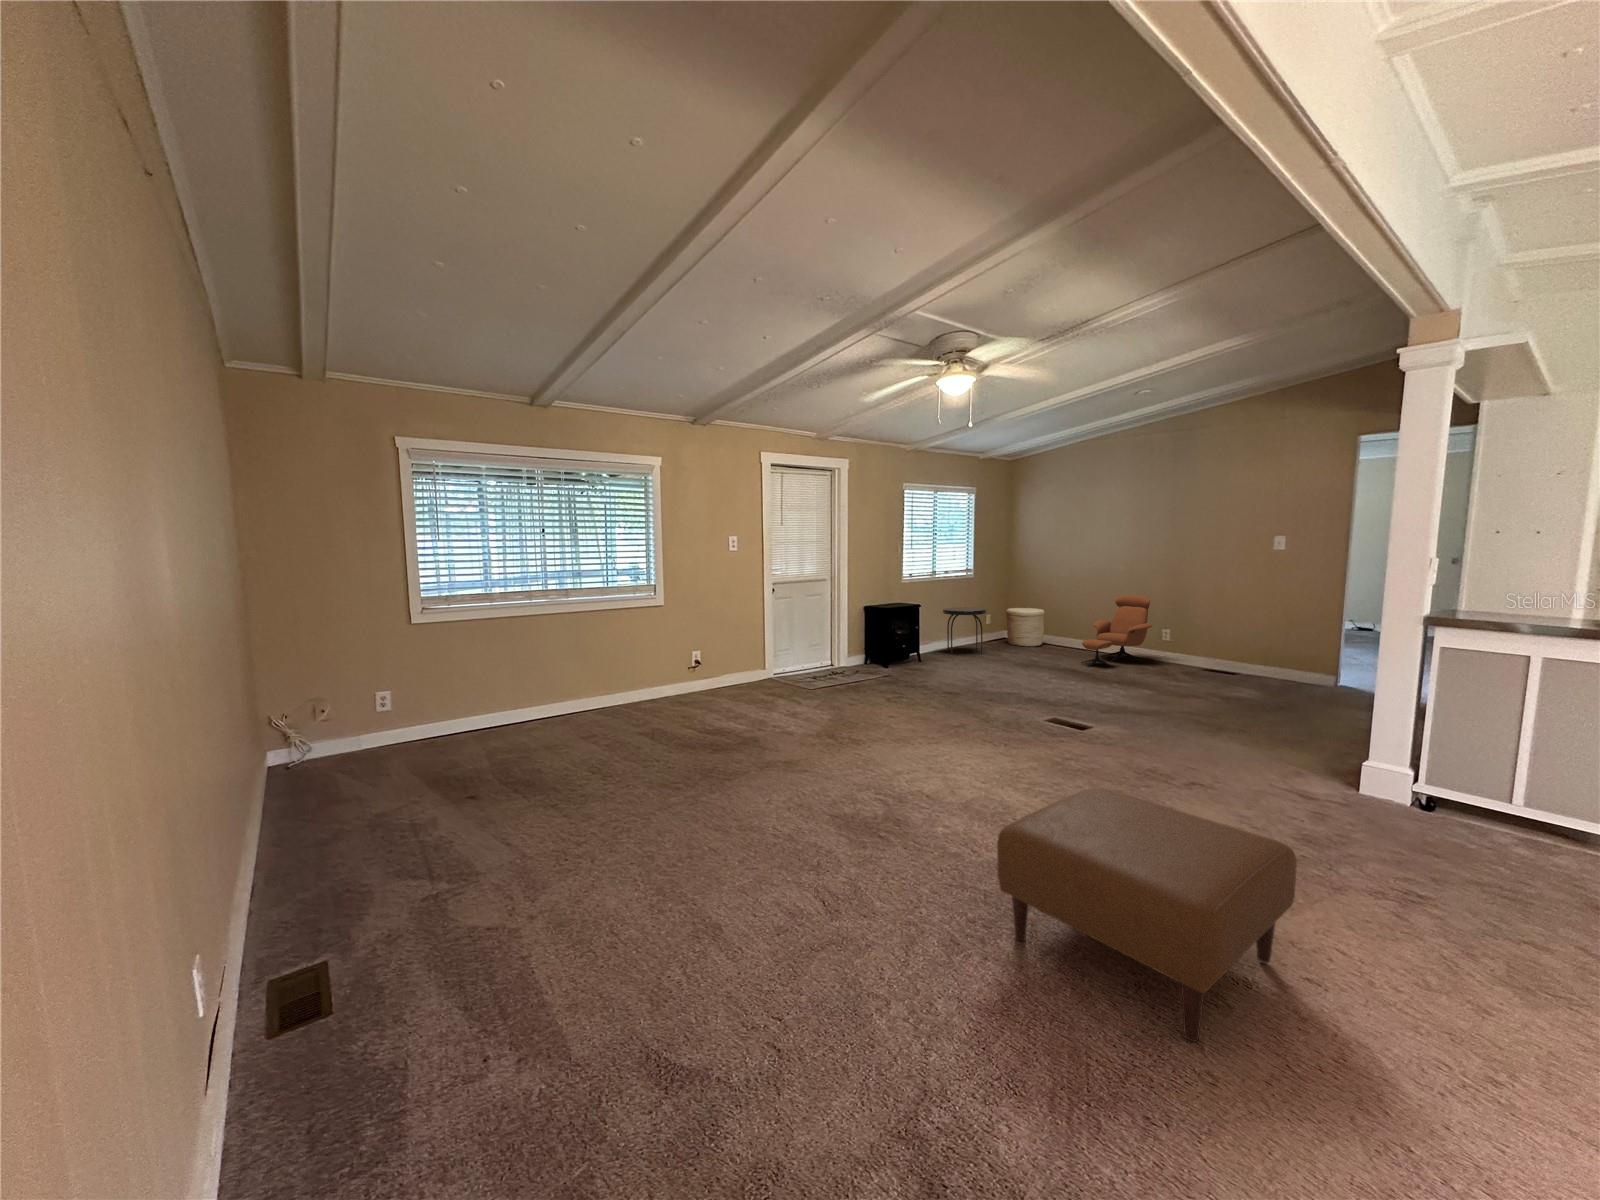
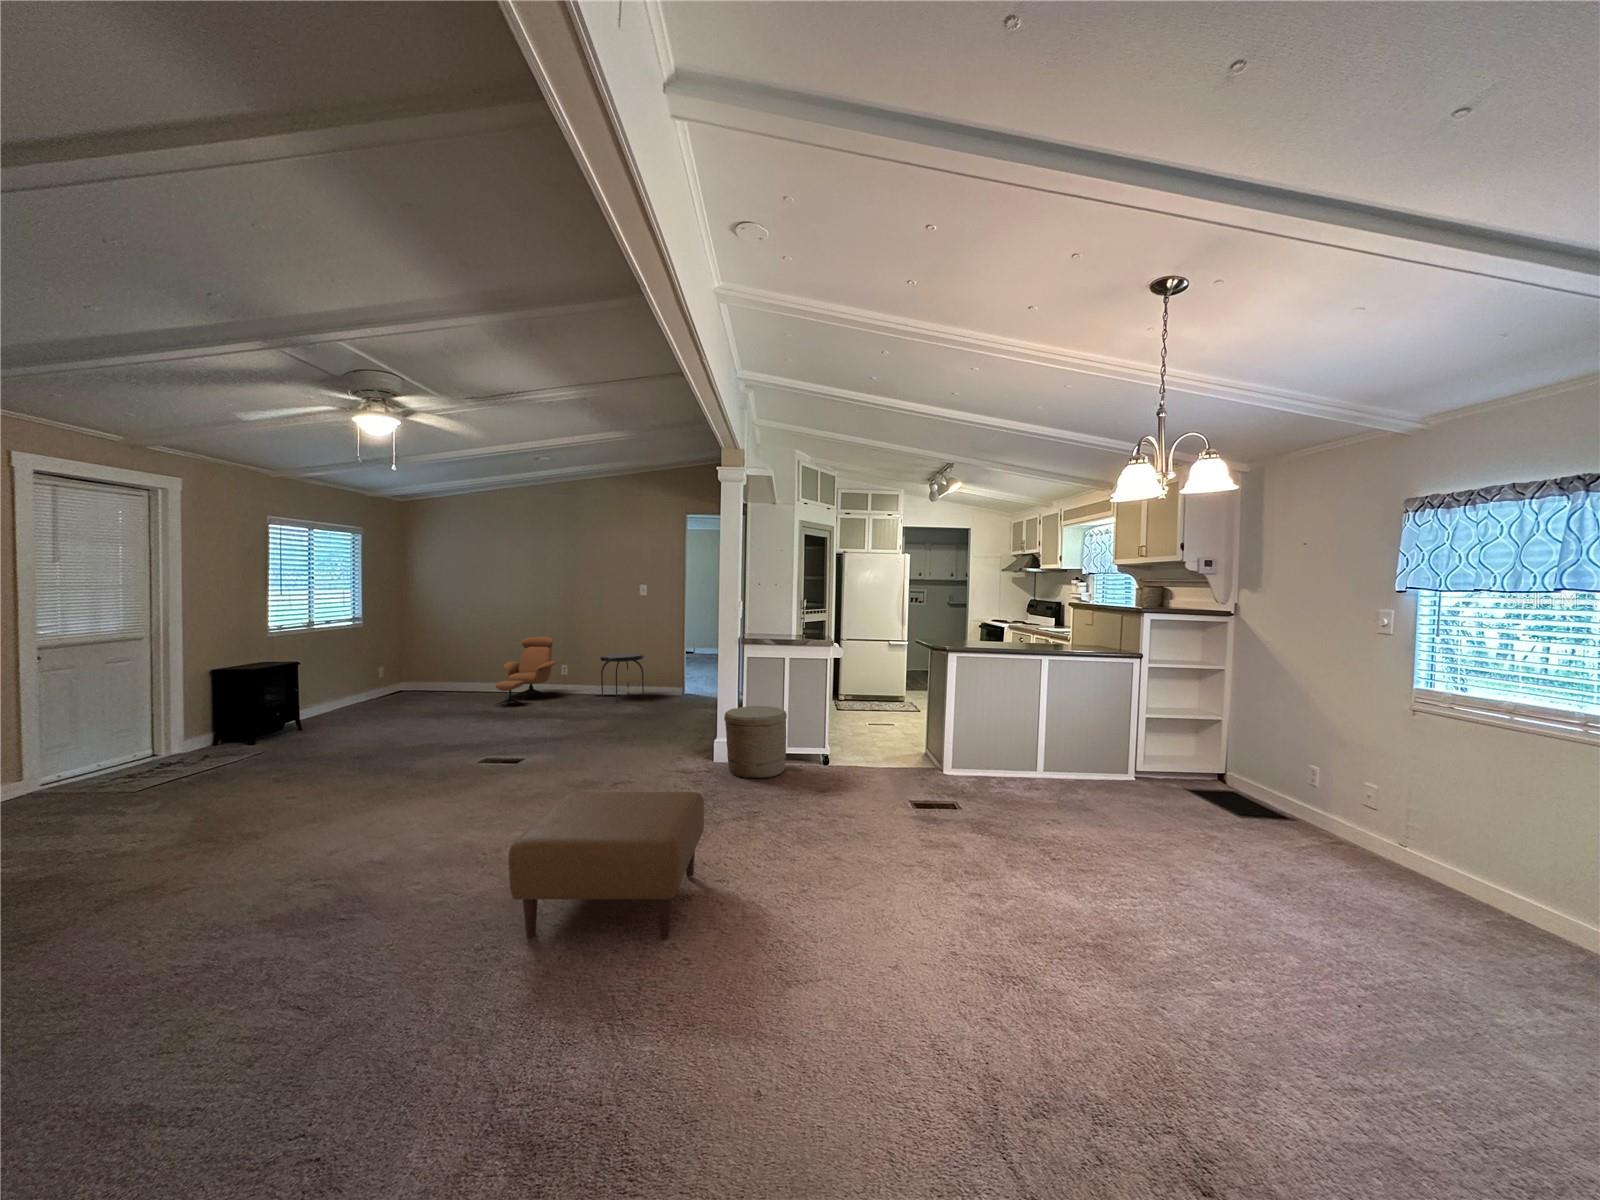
side table: present [943,607,987,654] -> present [600,653,644,702]
woven basket: present [1006,608,1045,646] -> present [724,706,787,779]

